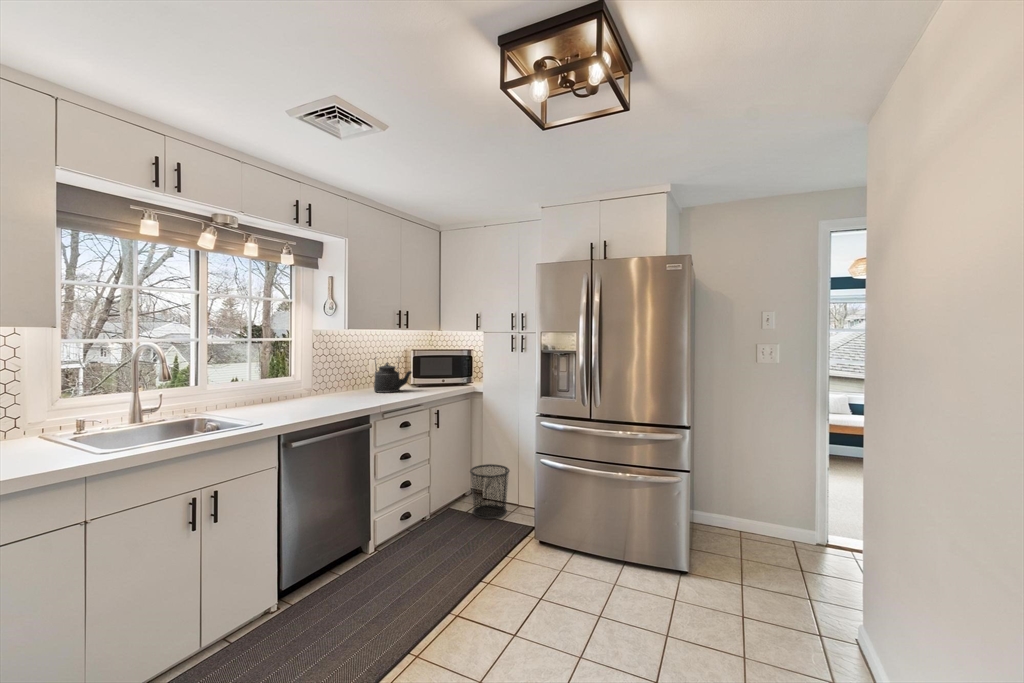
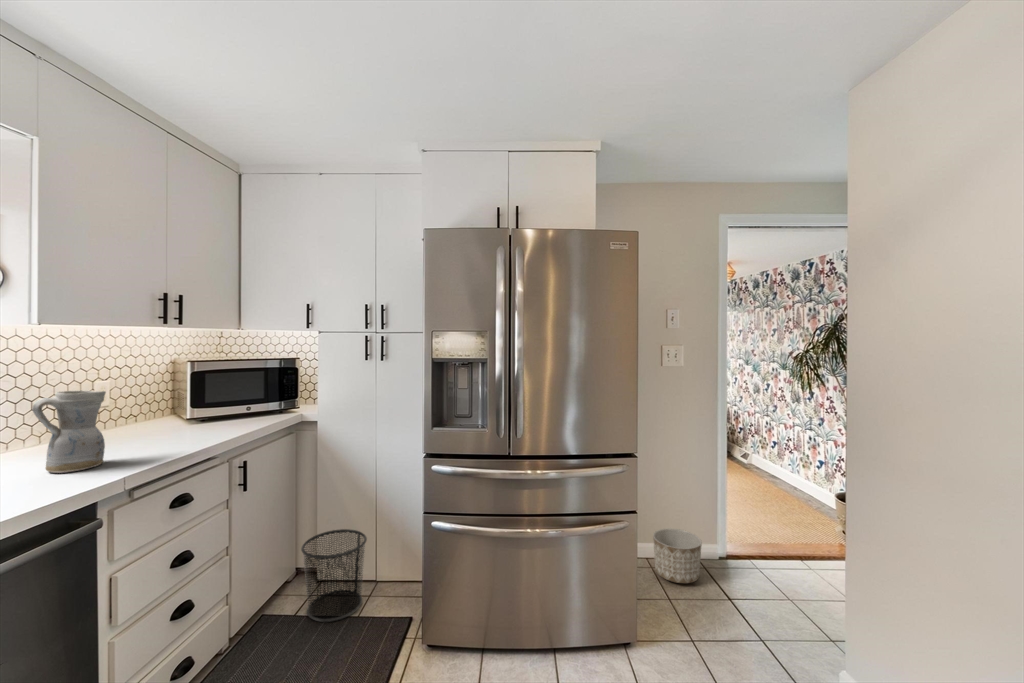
kettle: present [374,360,412,393] -> none [107,374,191,442]
ceramic pitcher: none [346,362,374,401] -> present [32,391,106,473]
planter: none [737,504,783,550] -> present [653,529,702,583]

